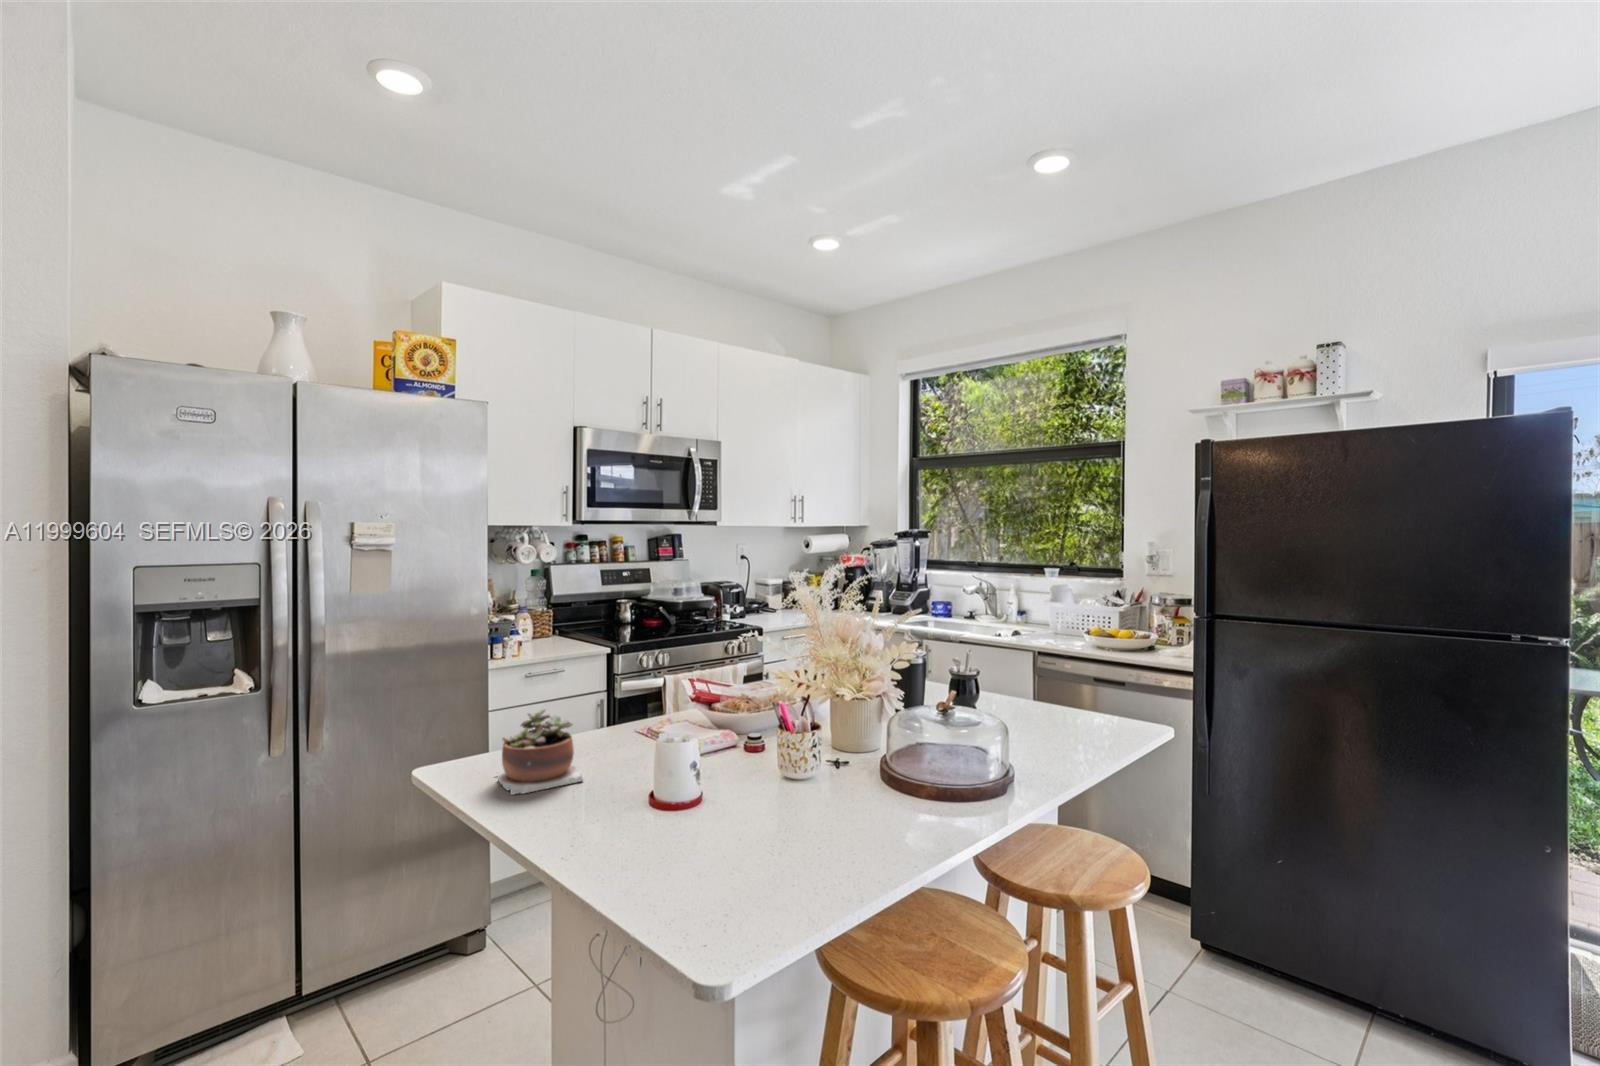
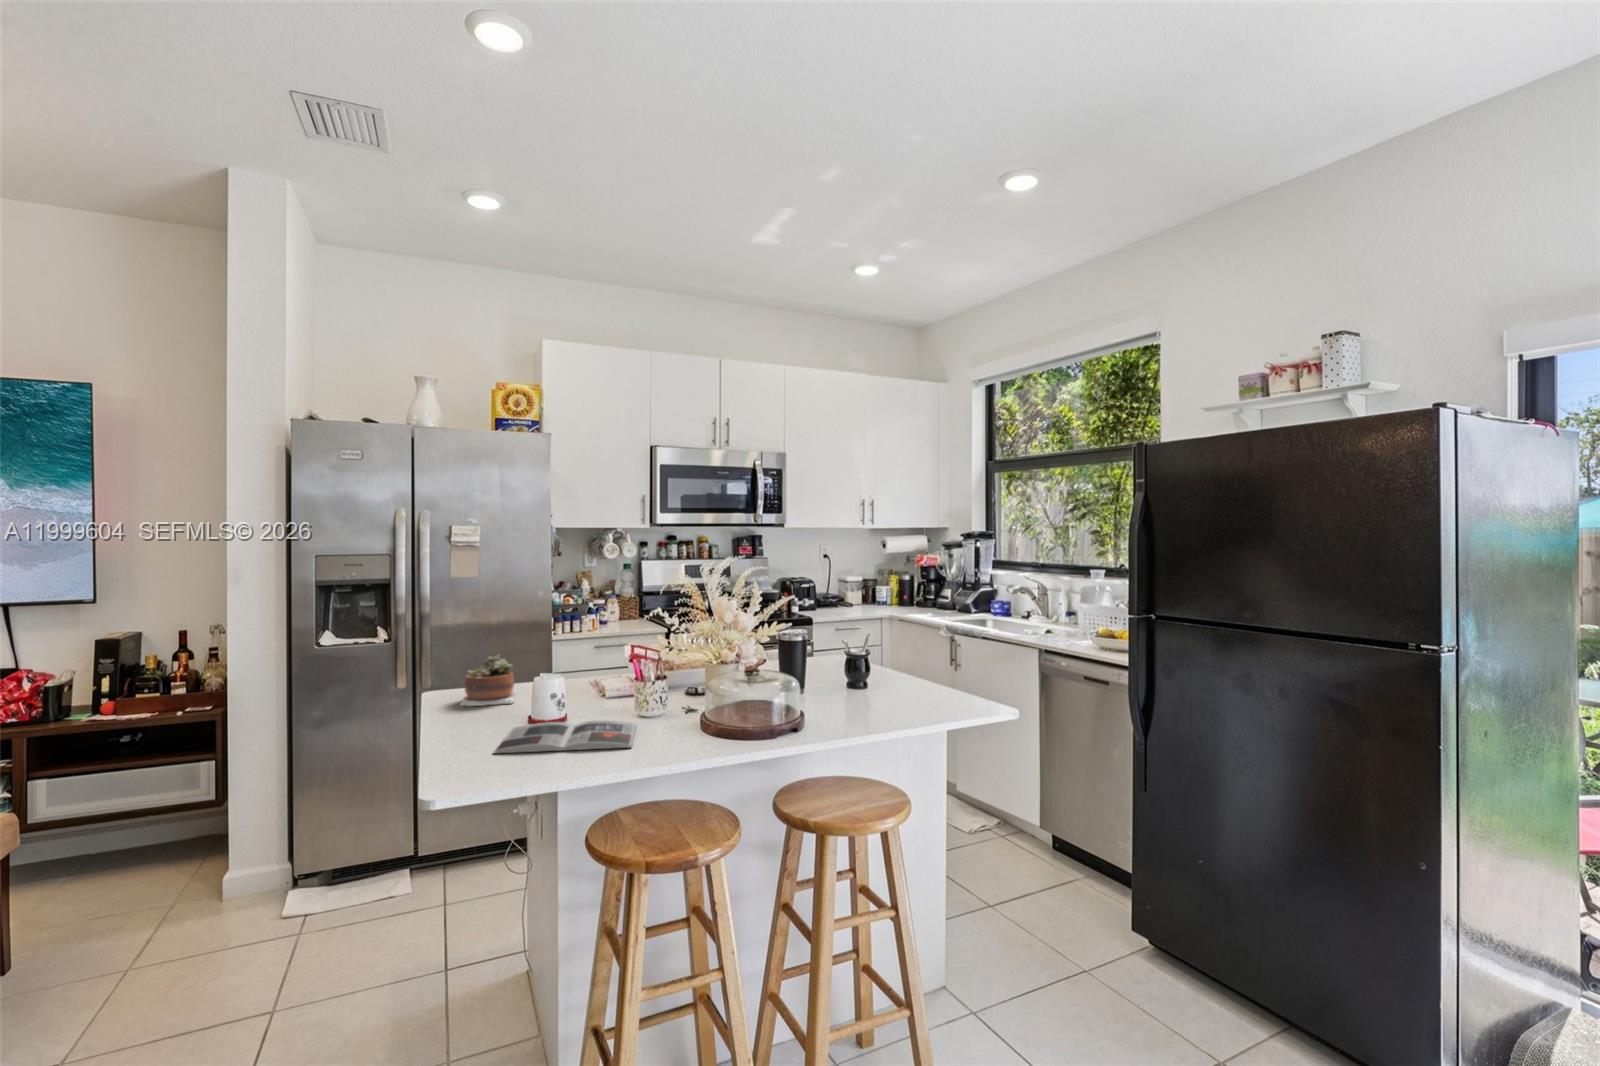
magazine: none [655,793,874,878] -> present [493,720,636,754]

